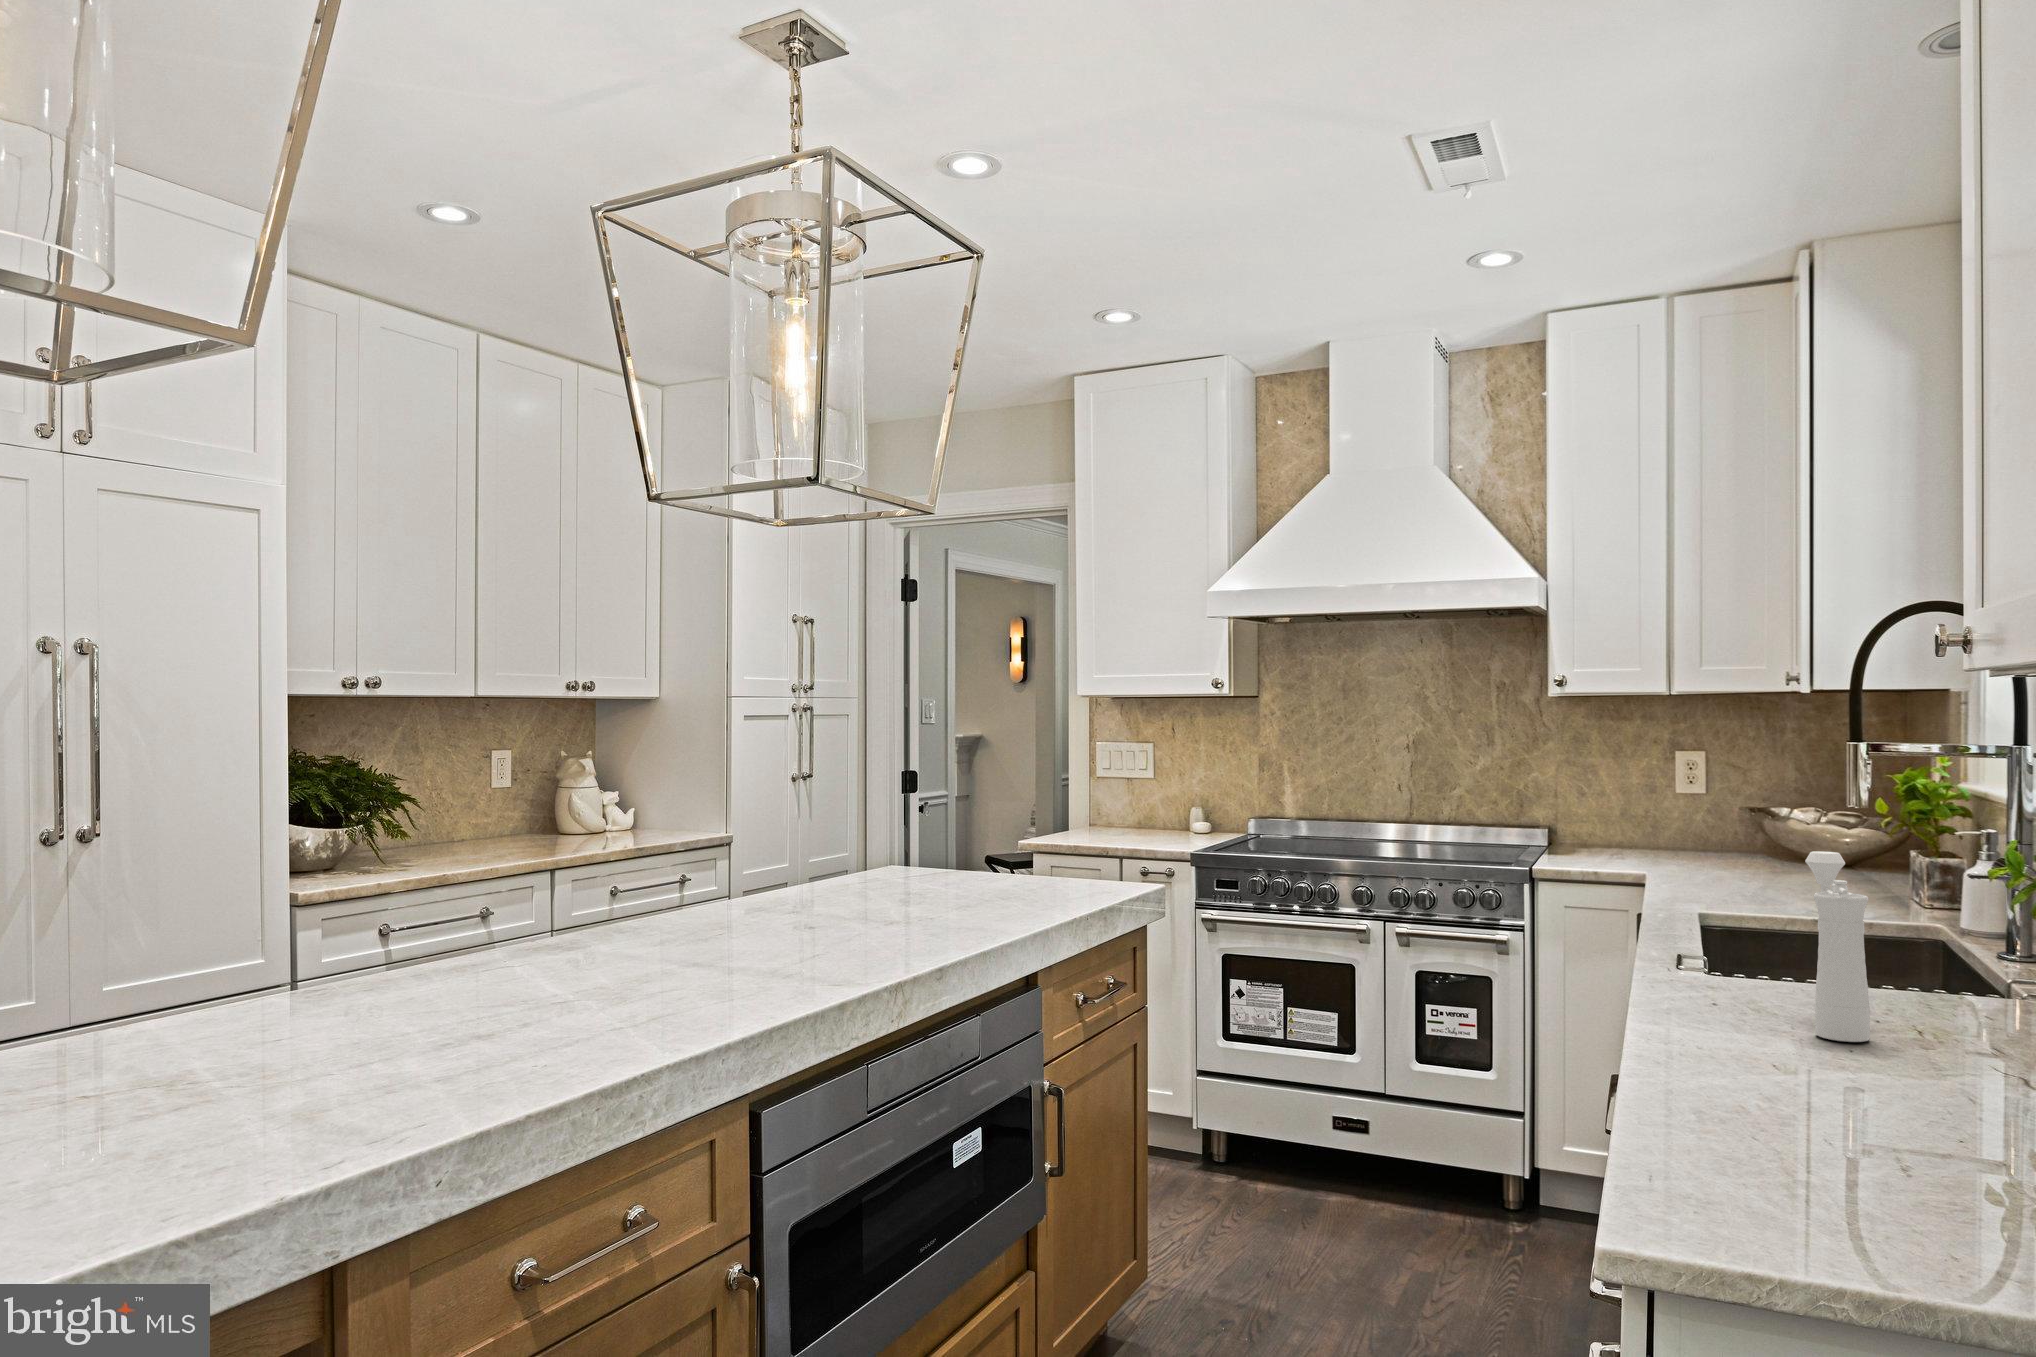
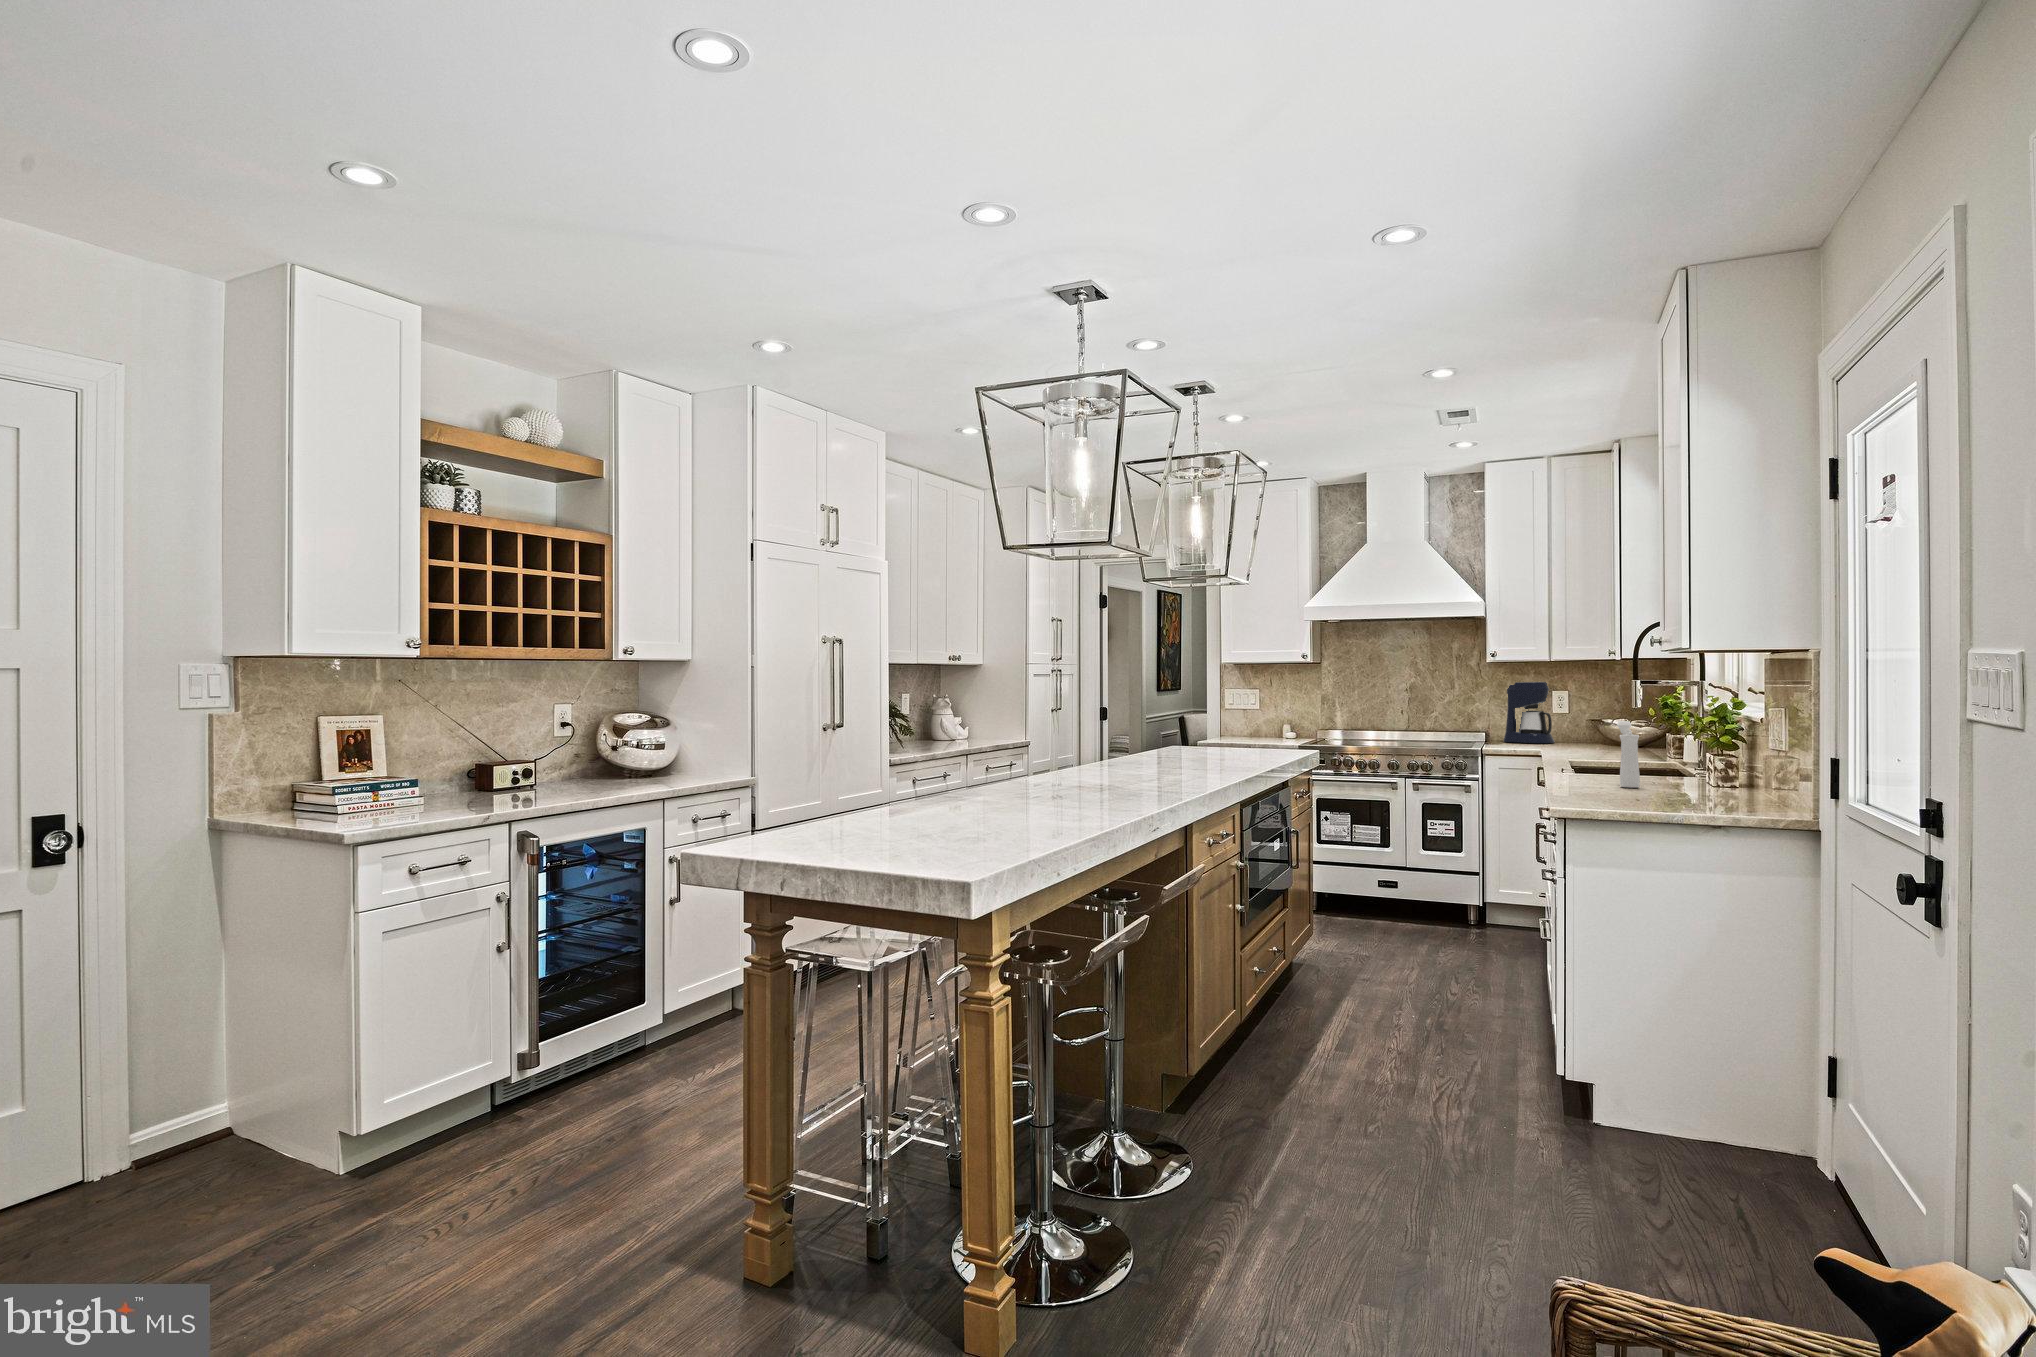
coffee maker: none [1586,733,1682,850] -> present [1503,682,1555,743]

